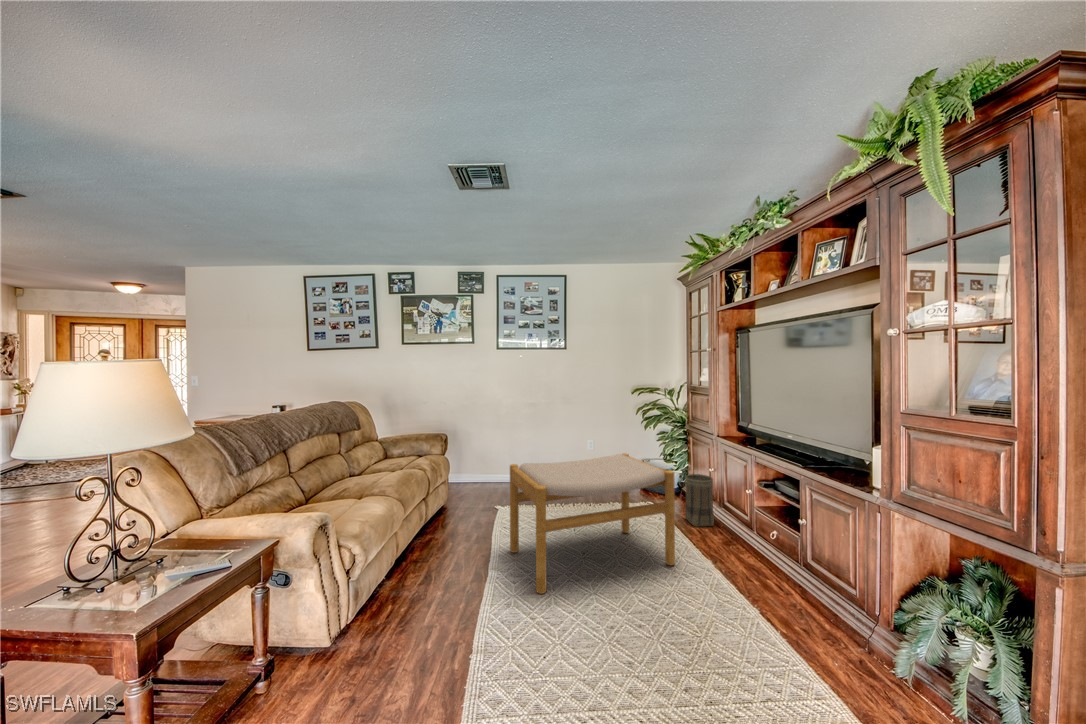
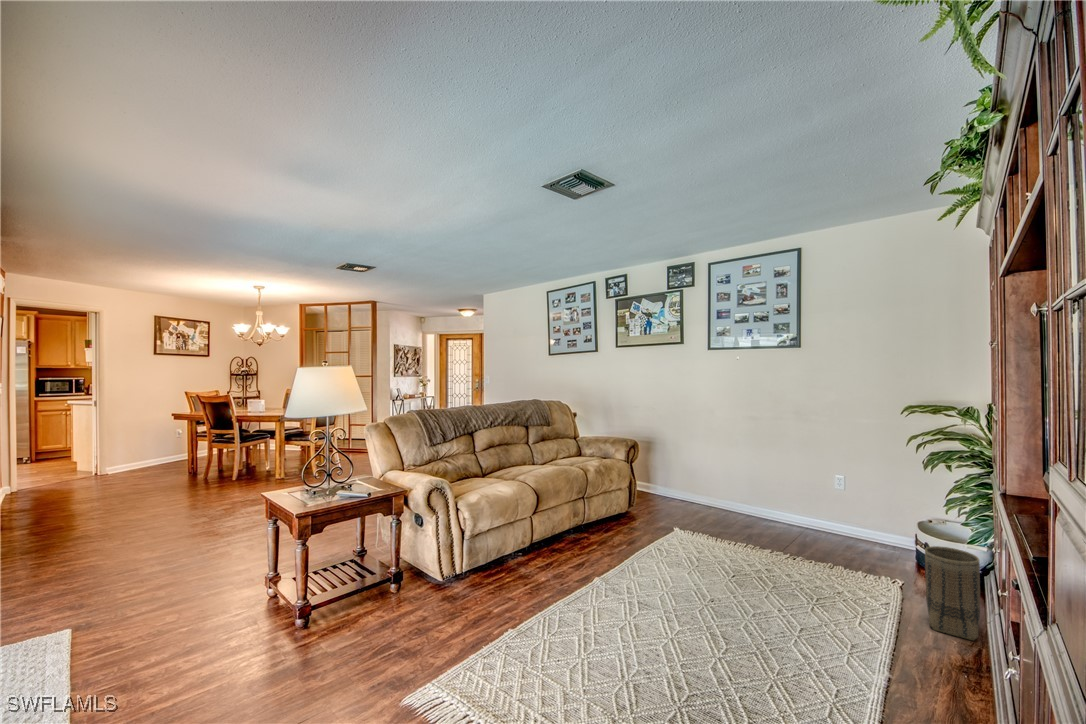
footstool: present [510,453,675,594] -> none [612,477,815,652]

